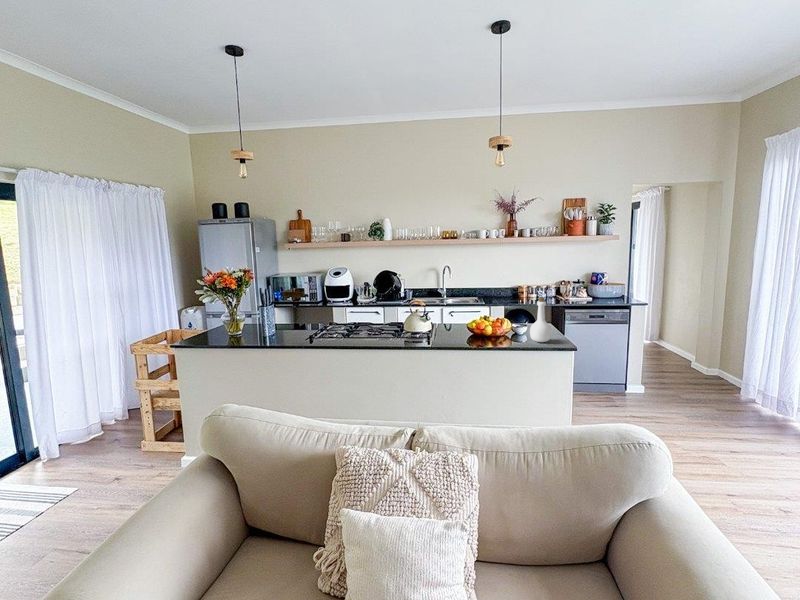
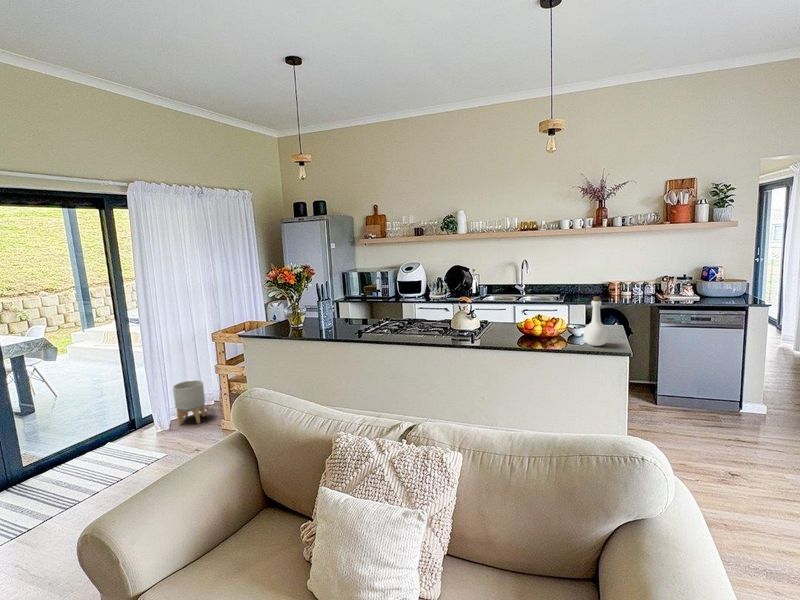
planter: none [76,398,117,451] -> present [173,380,206,425]

